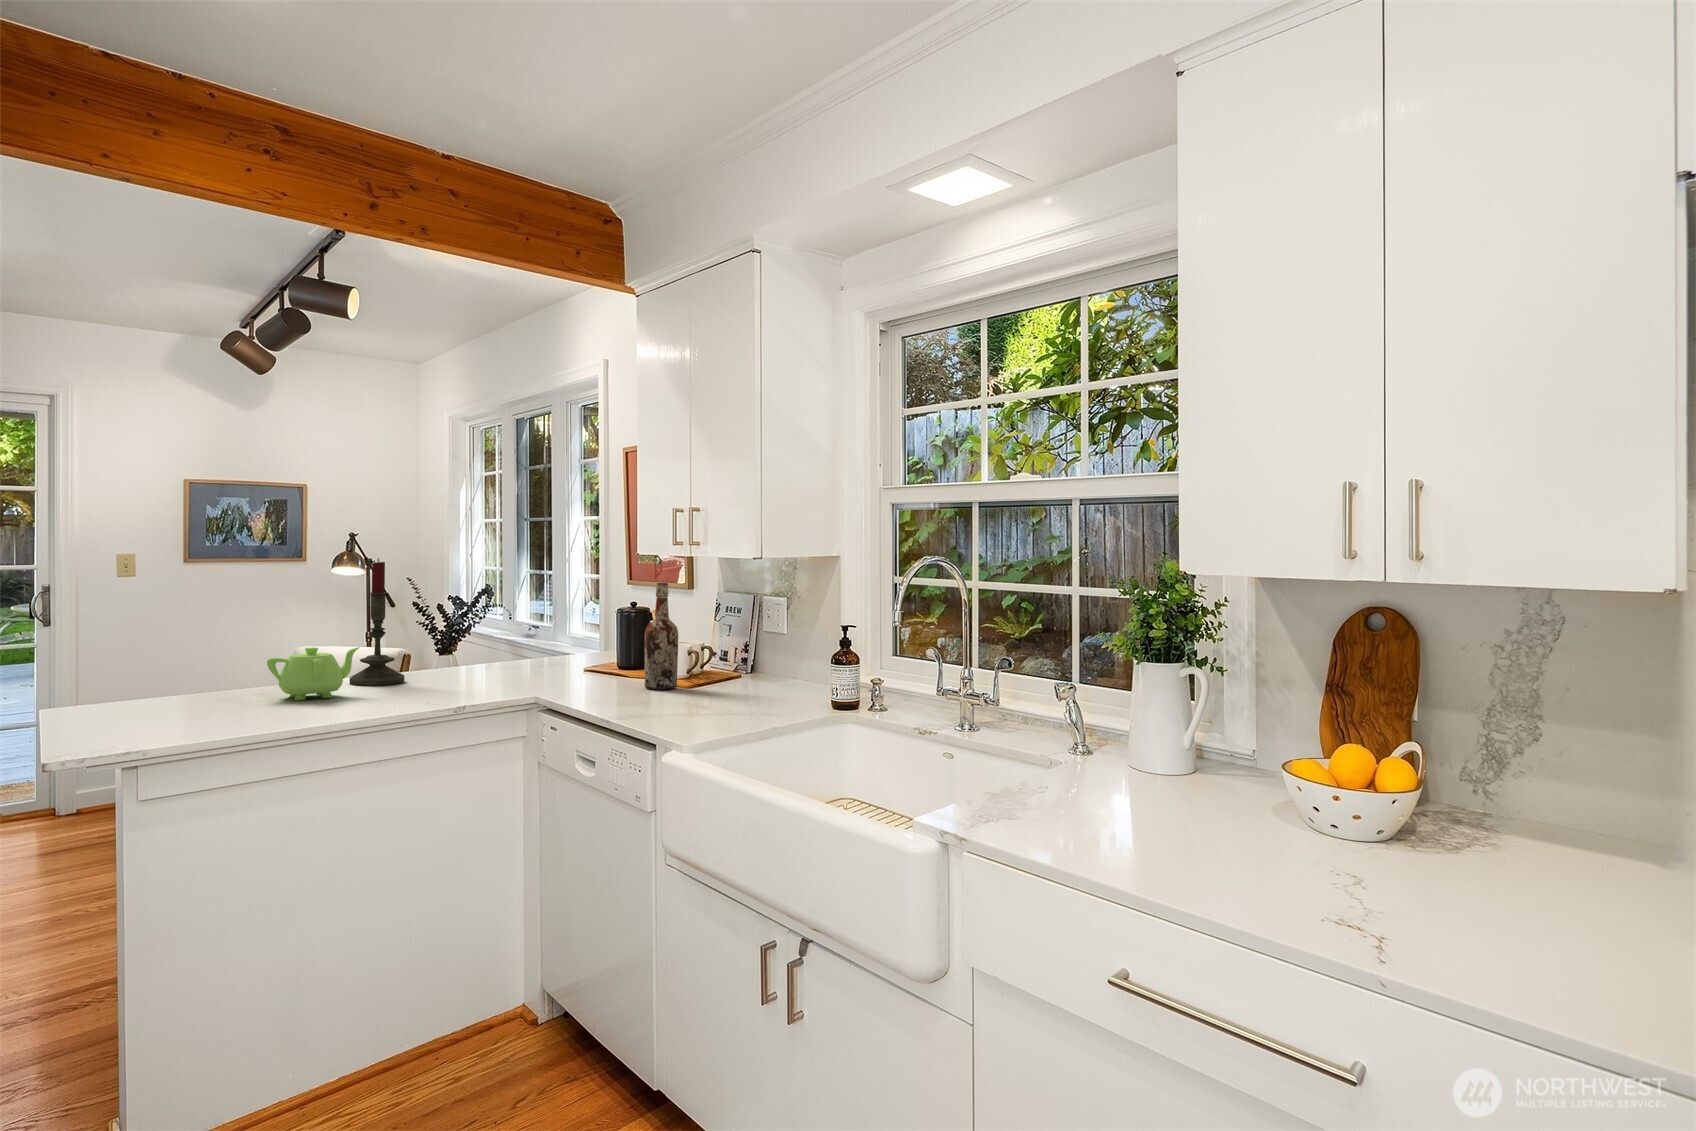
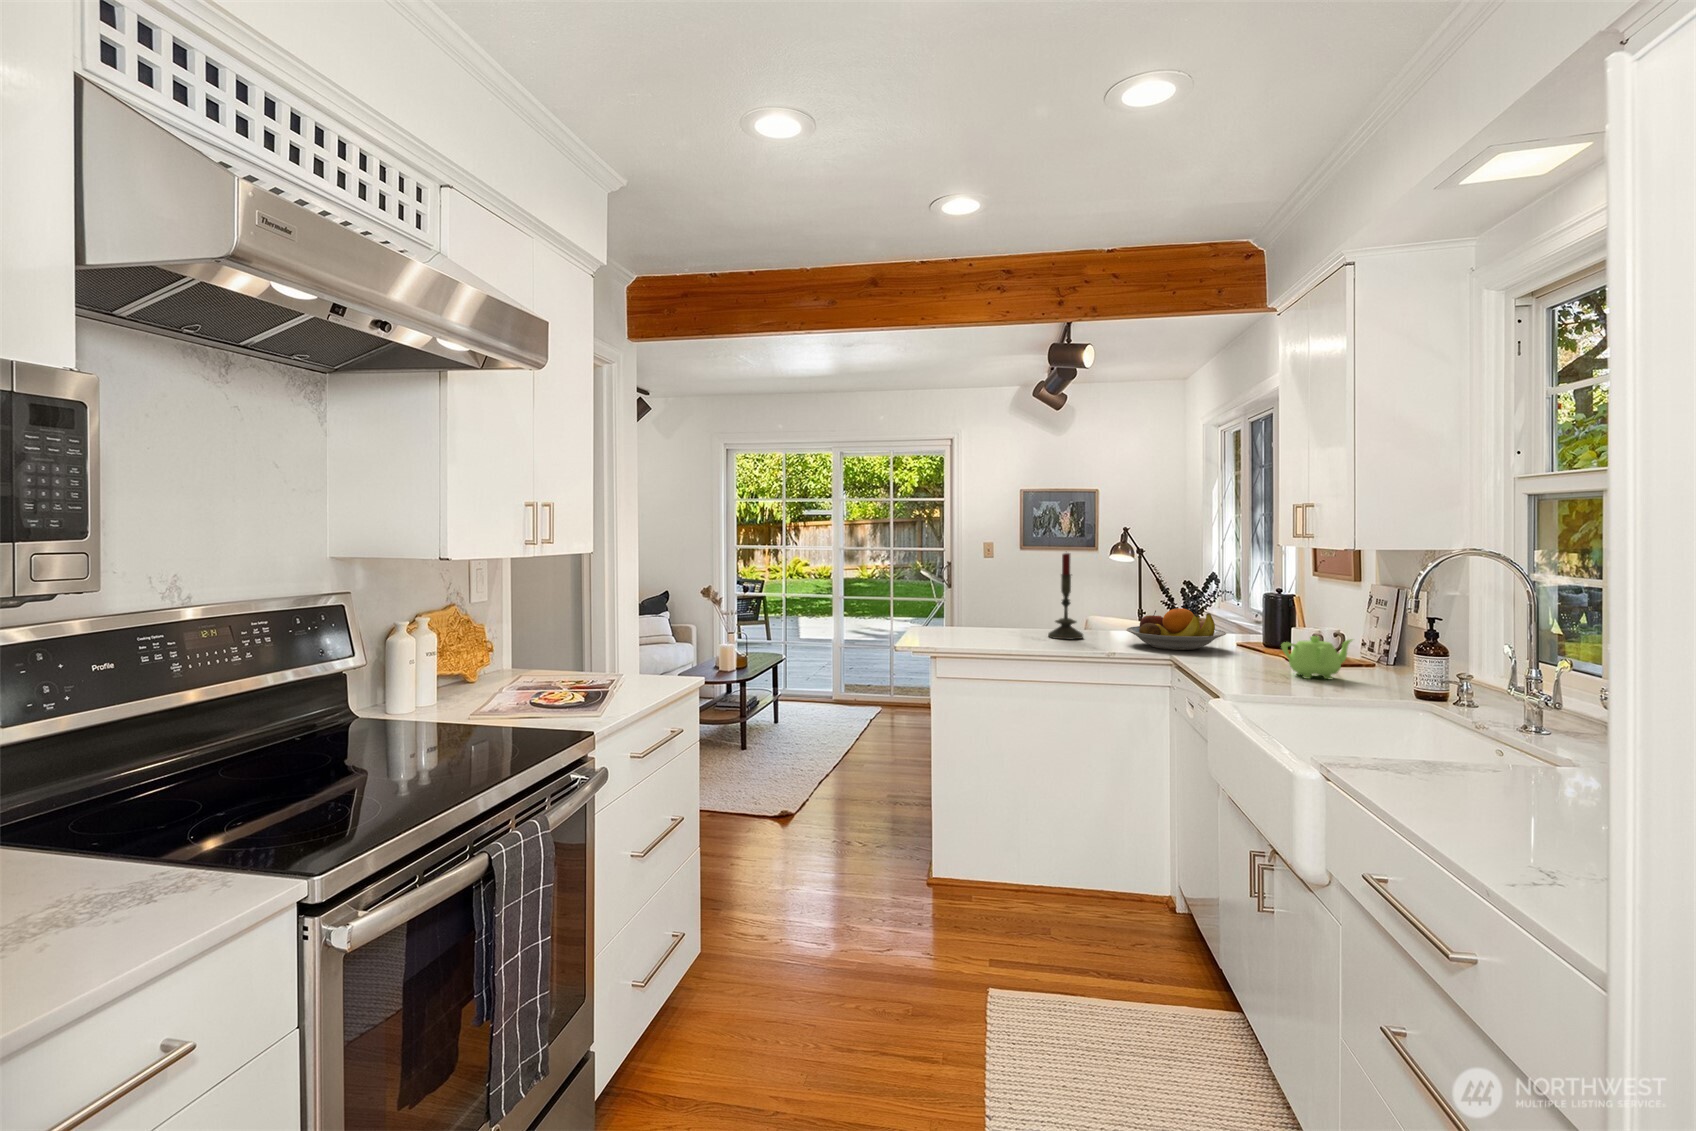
wine bottle: present [645,583,678,690] -> none [1253,572,1285,665]
fruit bowl: none [472,631,596,684] -> present [1126,608,1226,650]
teapot: present [267,647,360,700] -> present [1281,636,1352,679]

